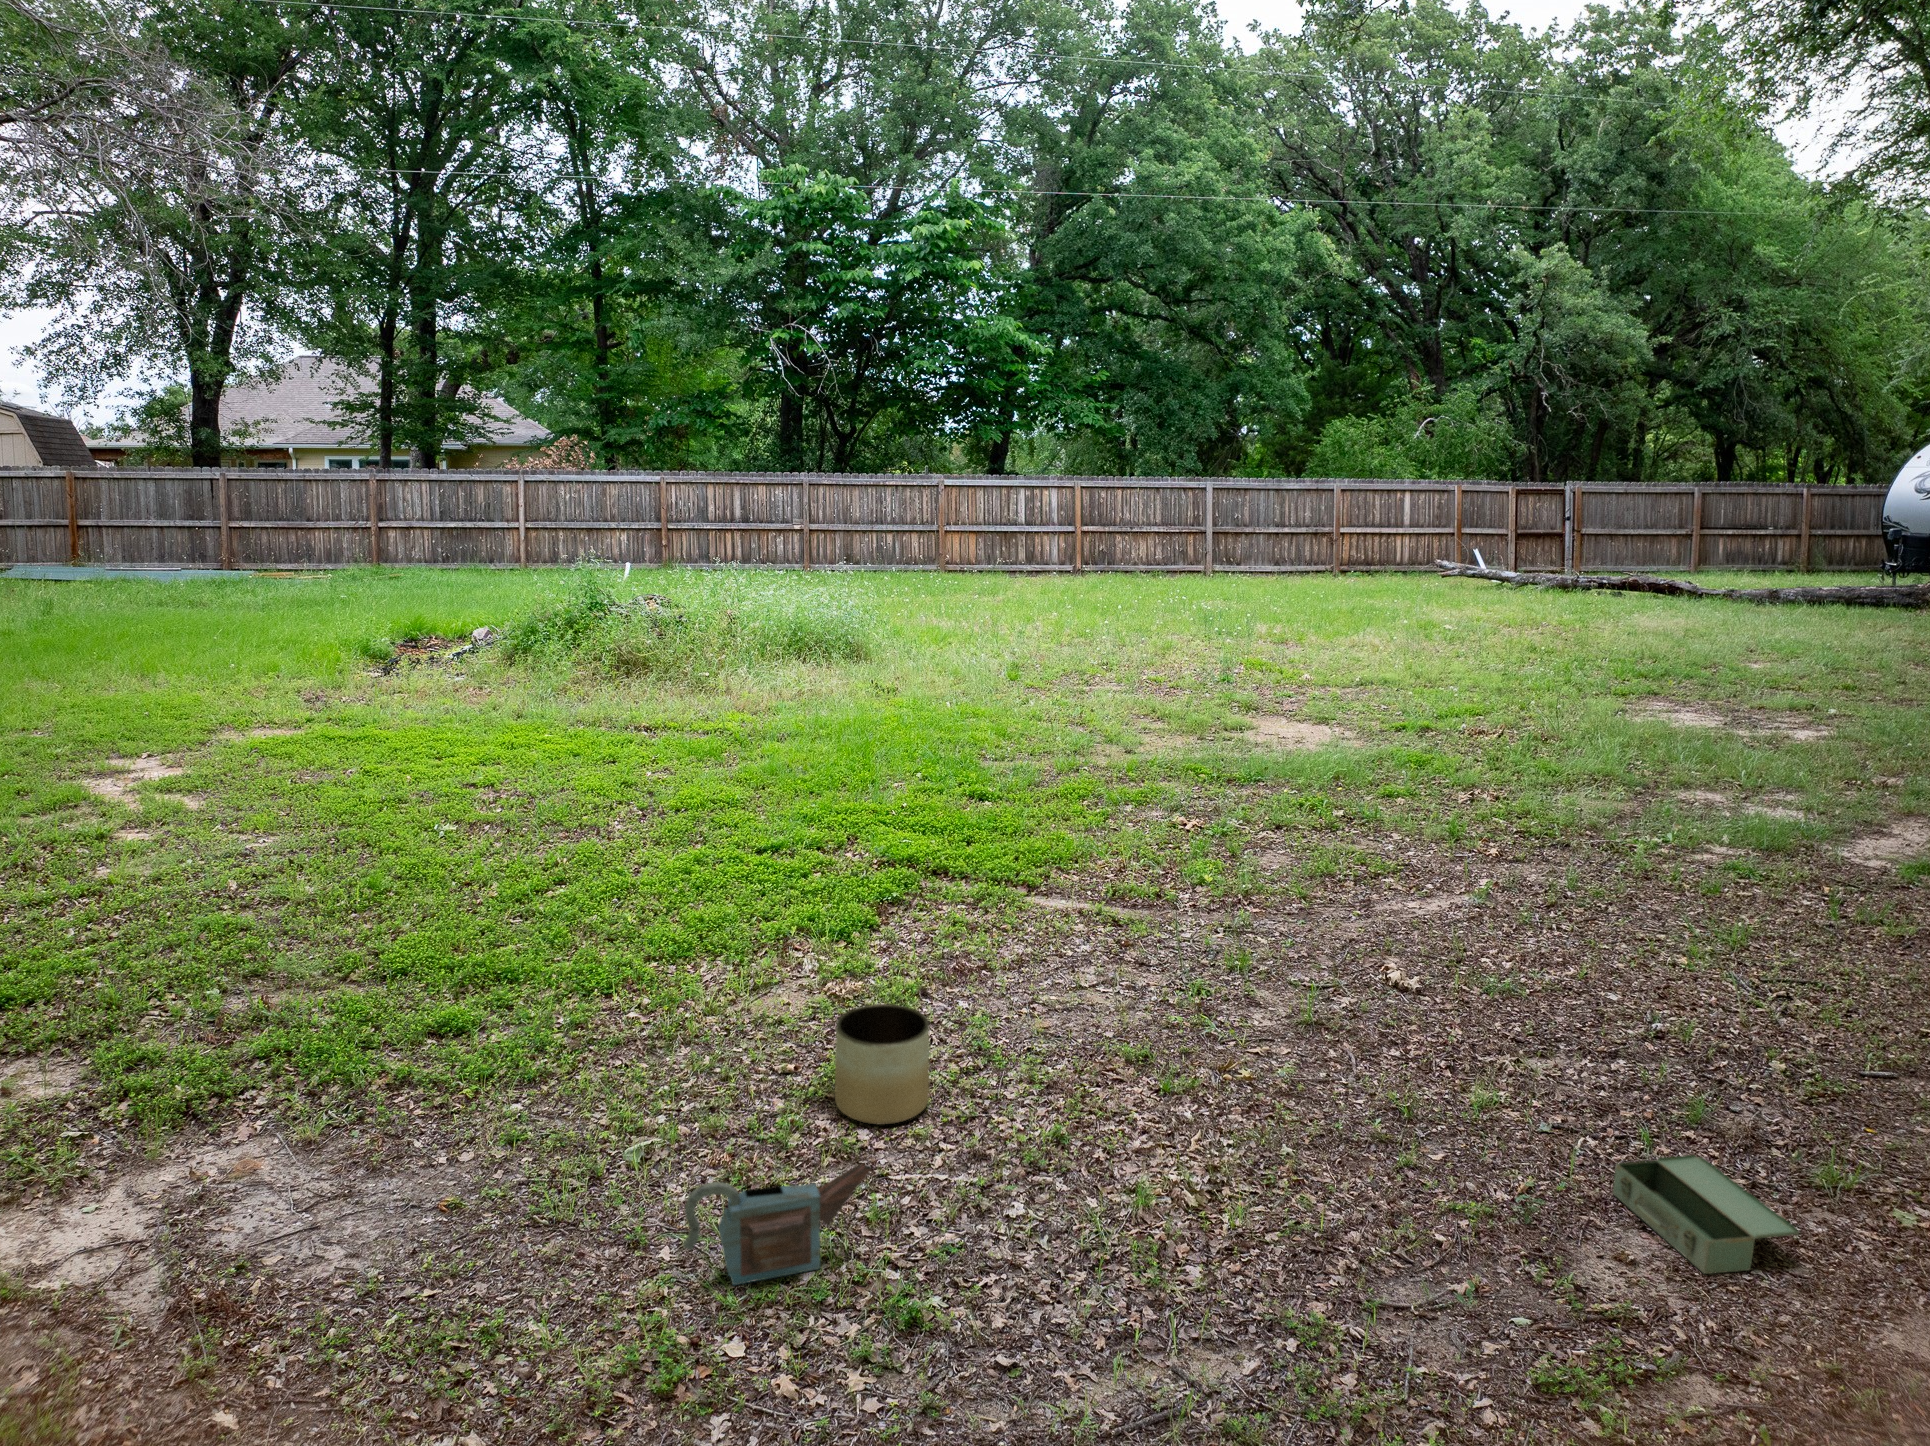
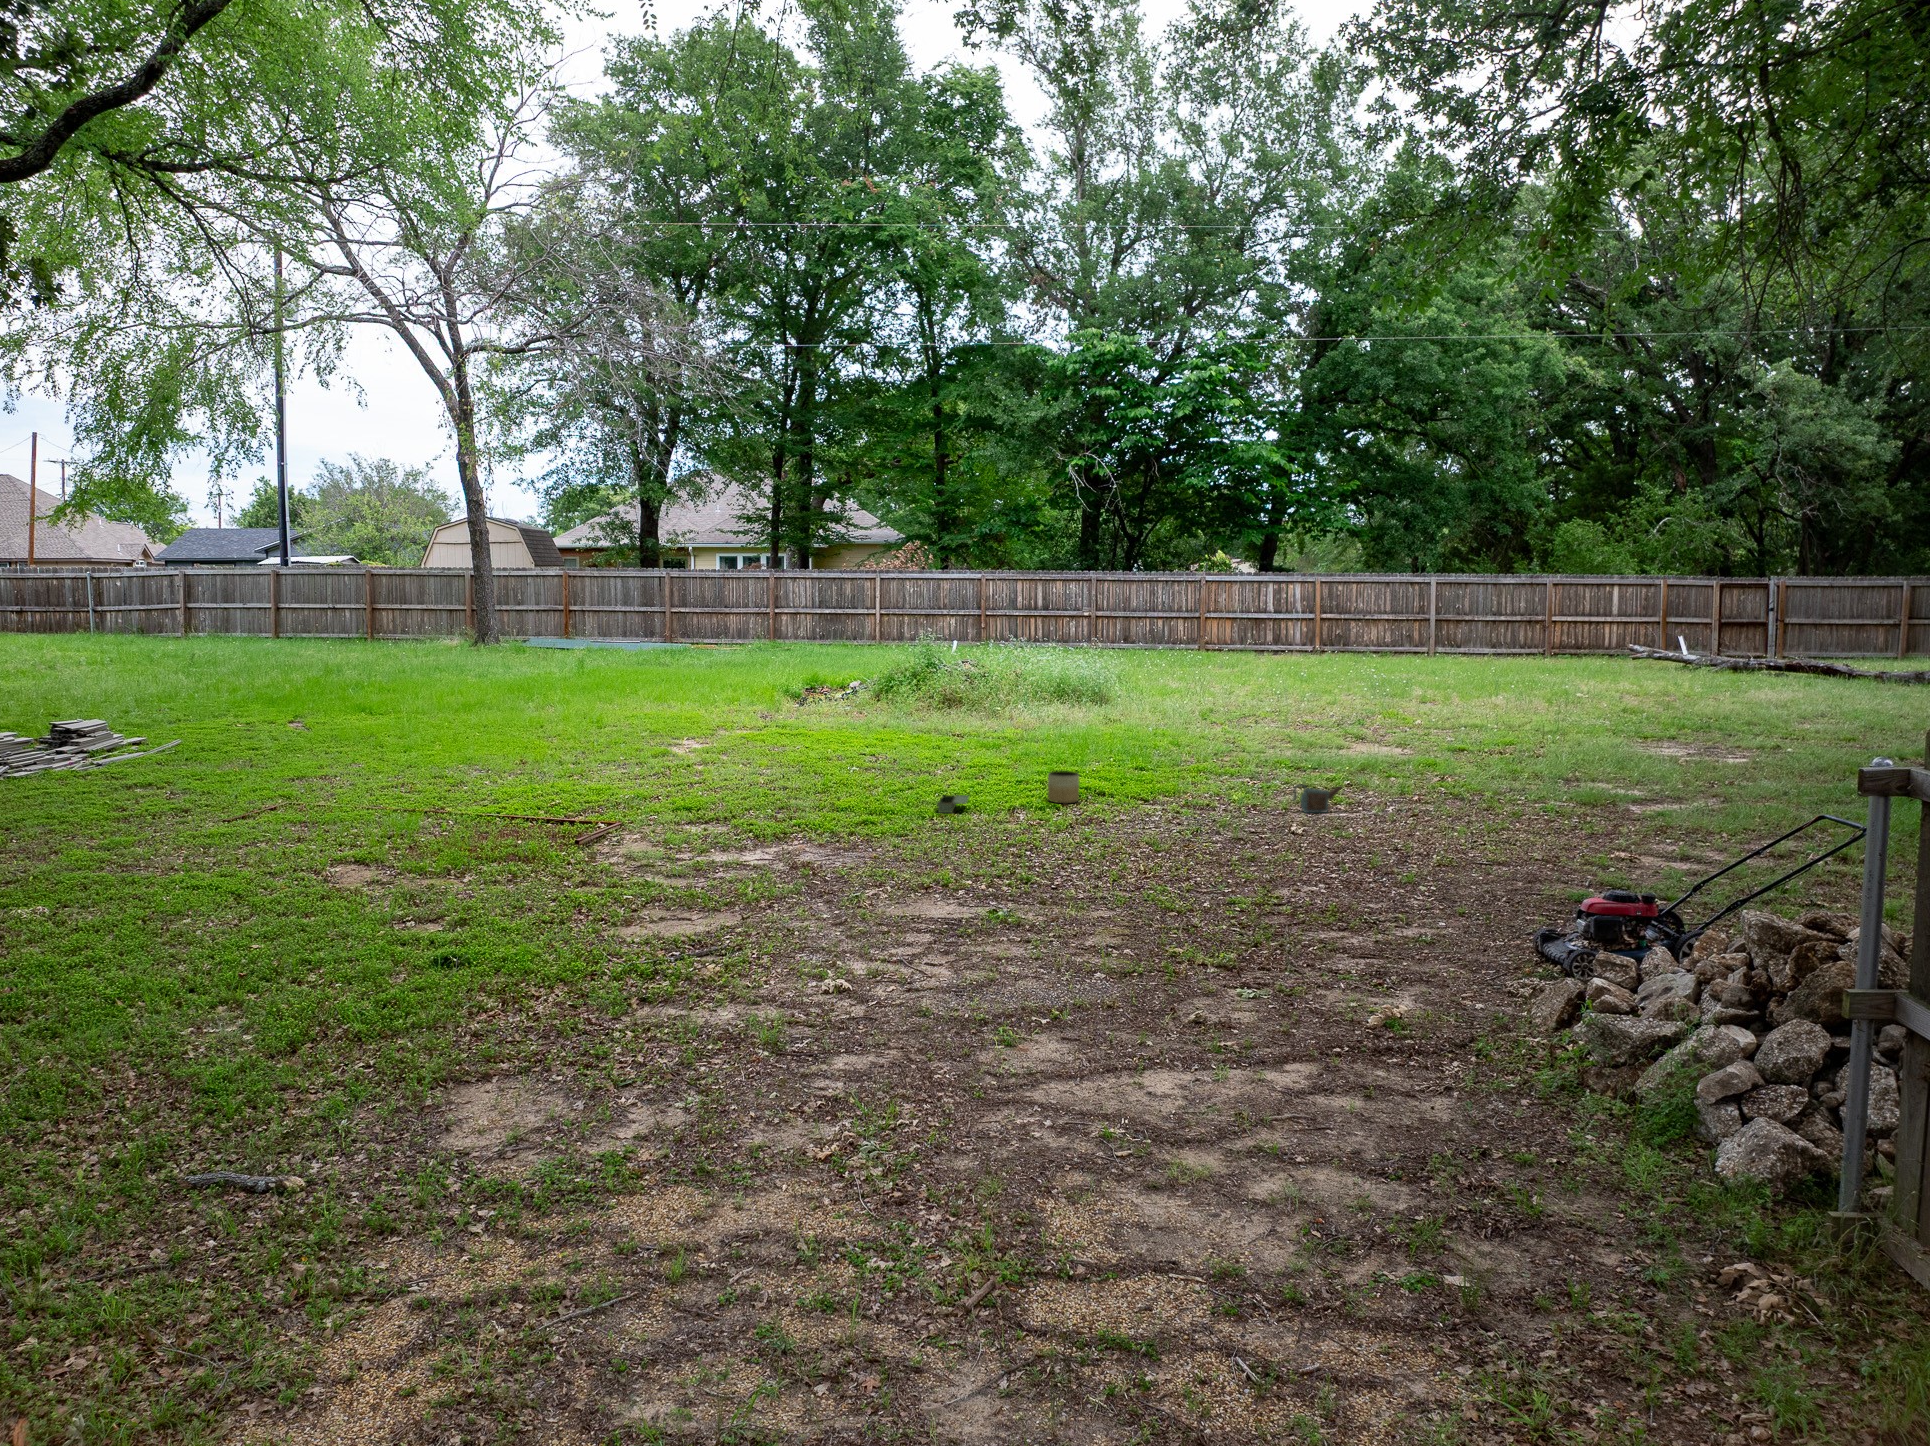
toolbox: present [1612,1155,1798,1274] -> present [937,795,969,813]
watering can: present [683,1163,872,1285] -> present [1293,784,1342,813]

